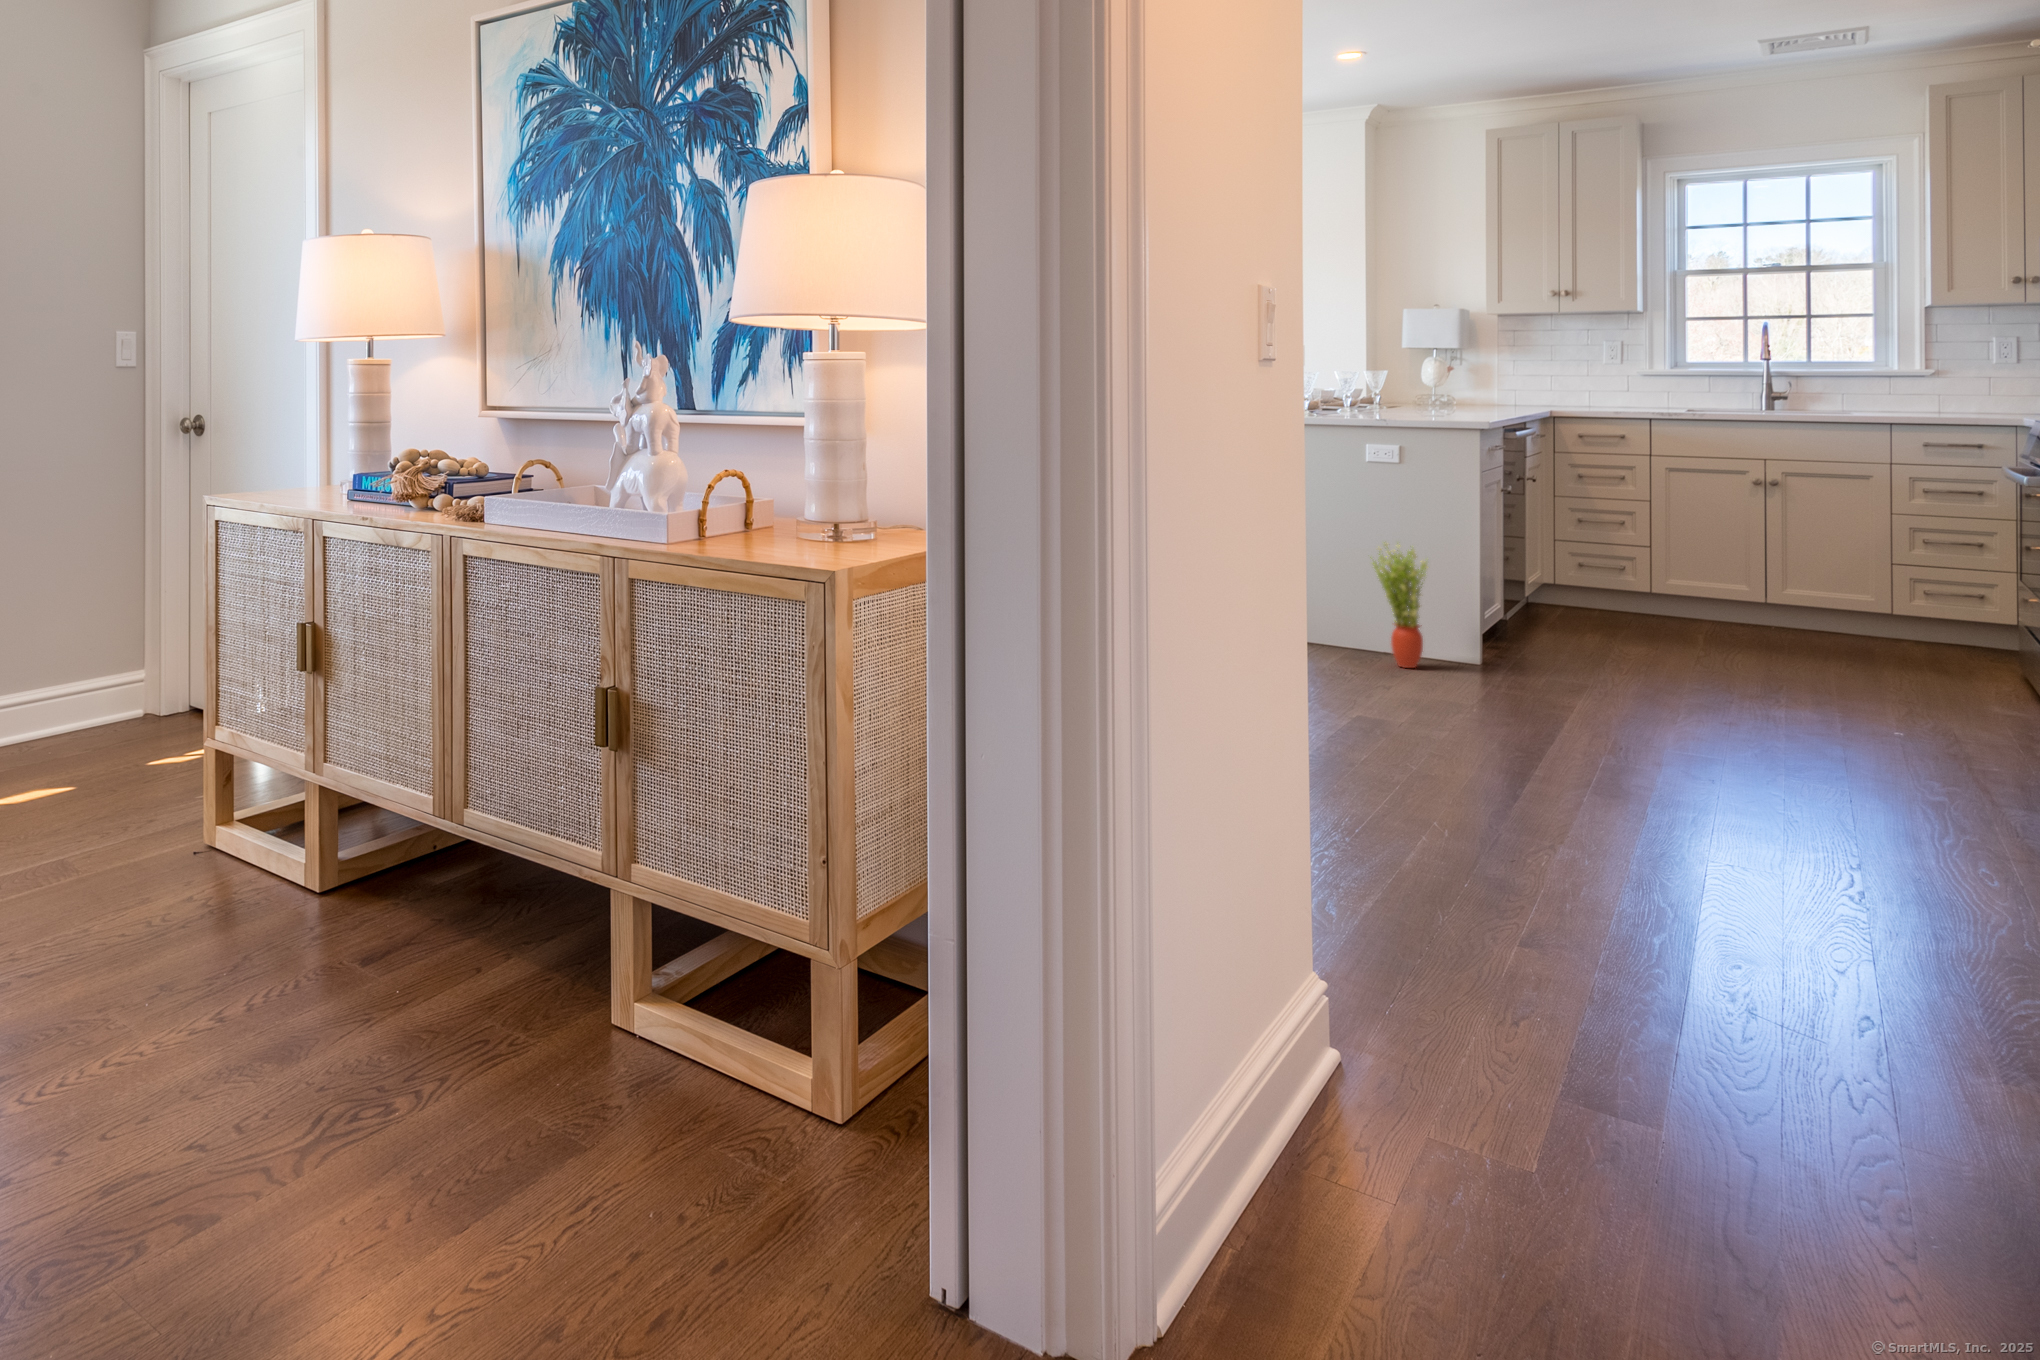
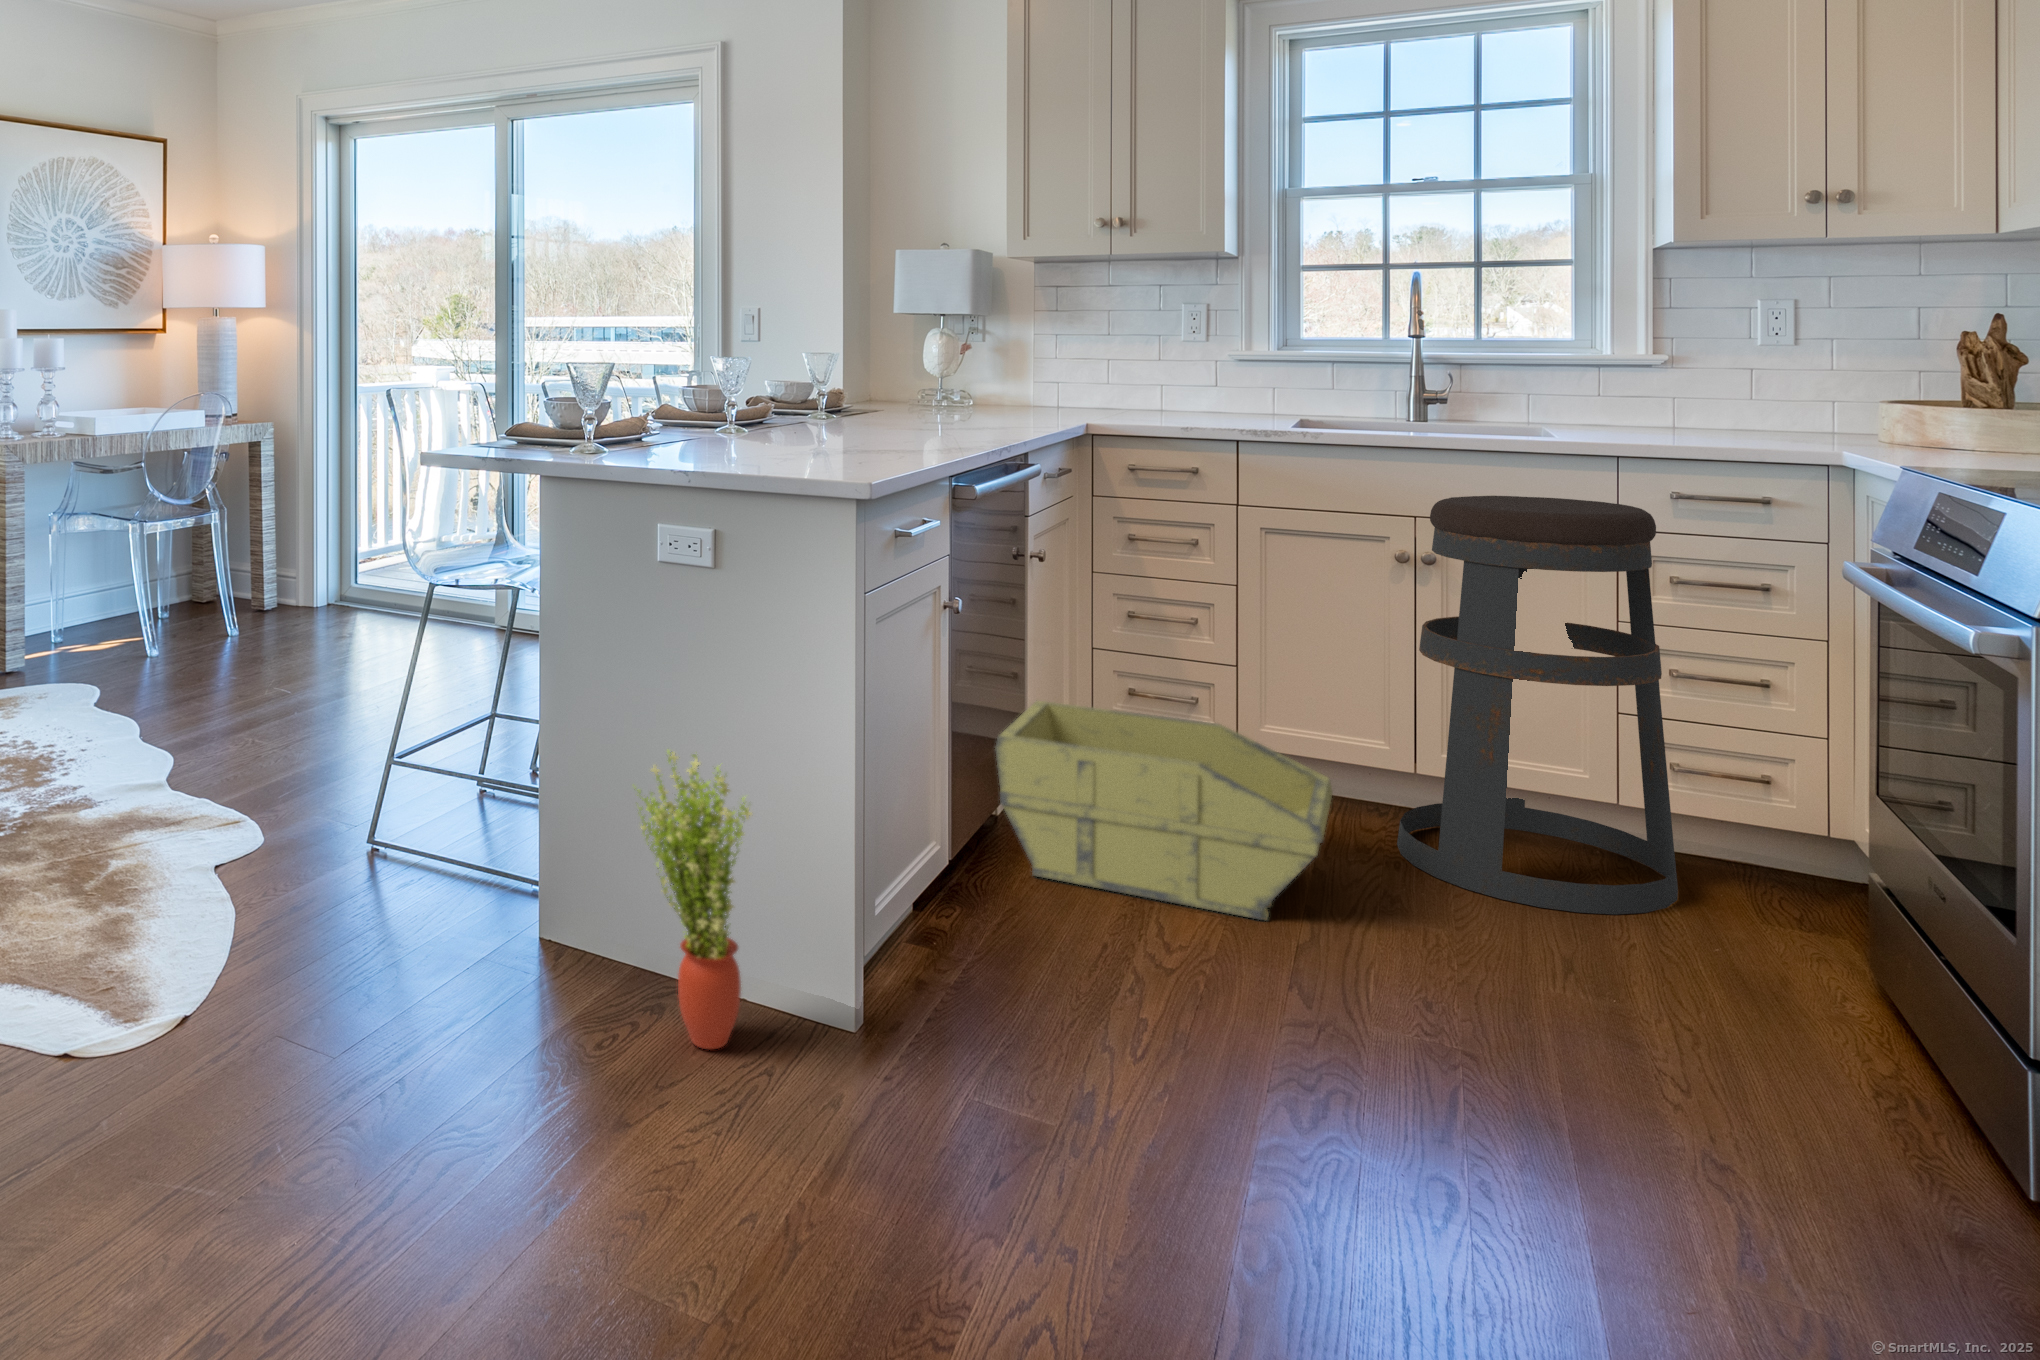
bar stool: none [1754,446,1925,656] -> present [1397,496,1678,915]
storage bin: none [1515,557,1714,651] -> present [995,701,1332,920]

